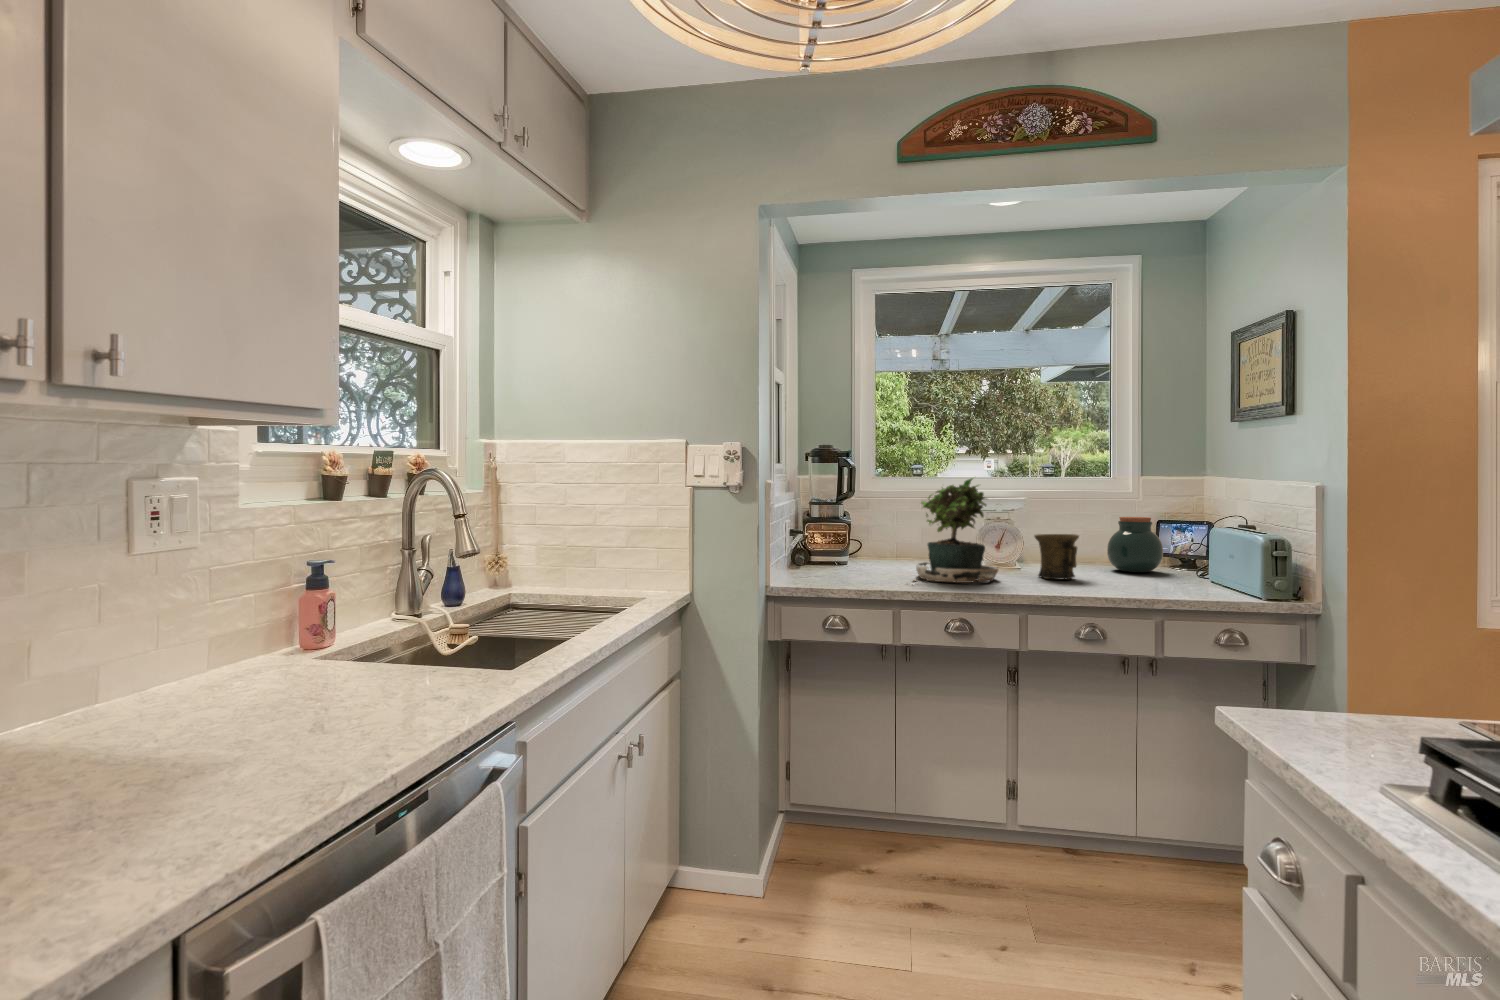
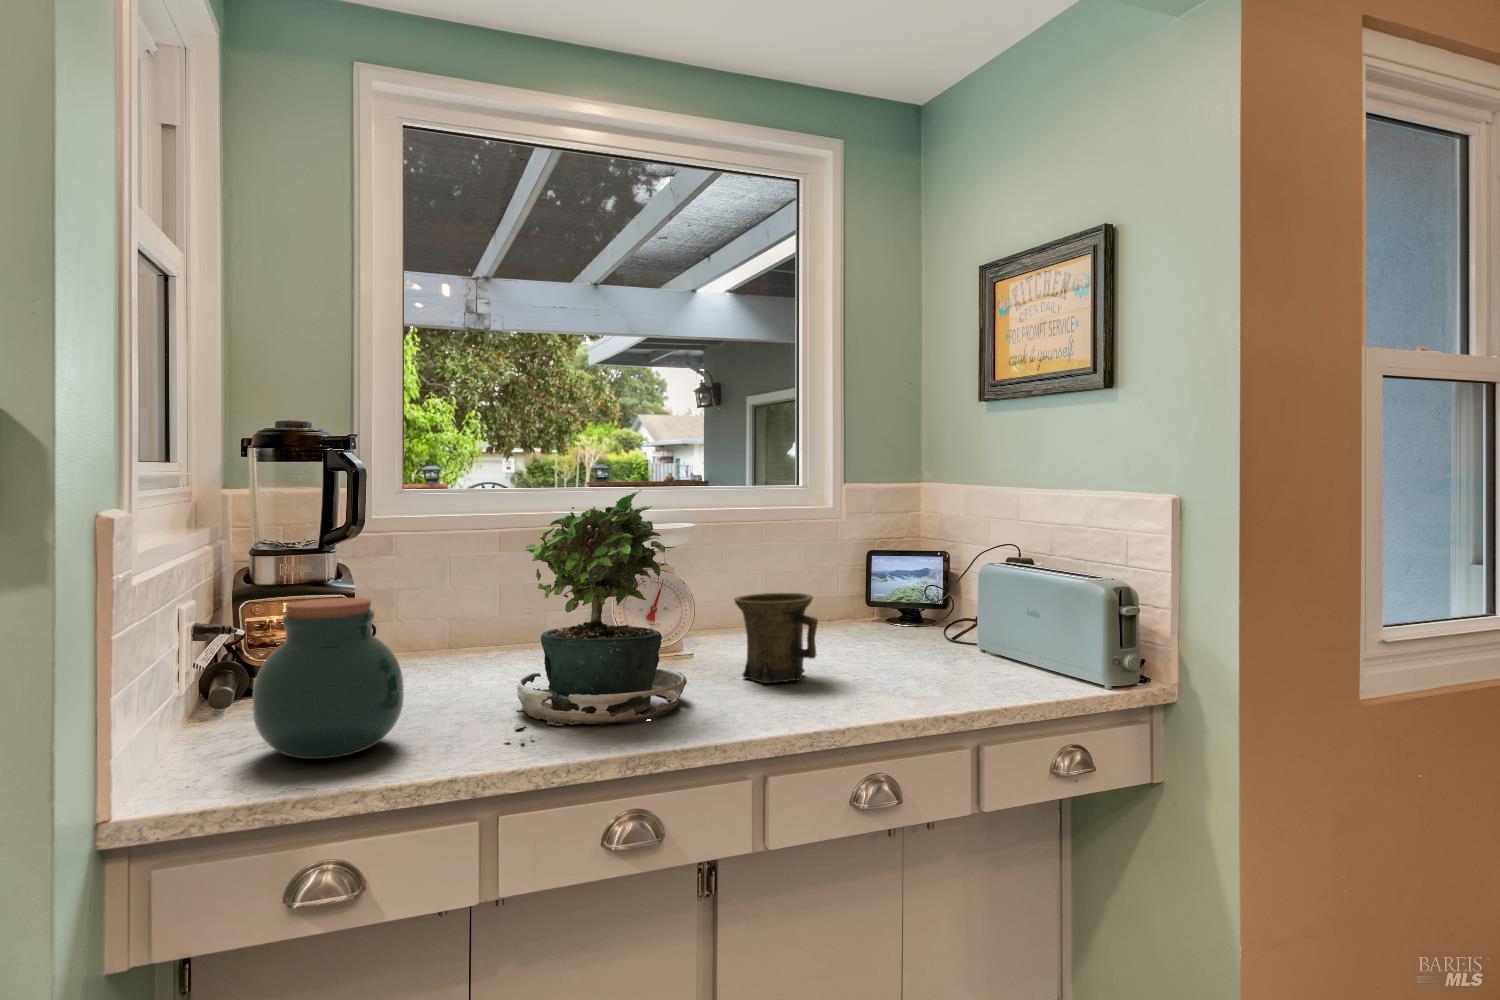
jar: present [1107,517,1163,572] -> present [252,598,404,759]

